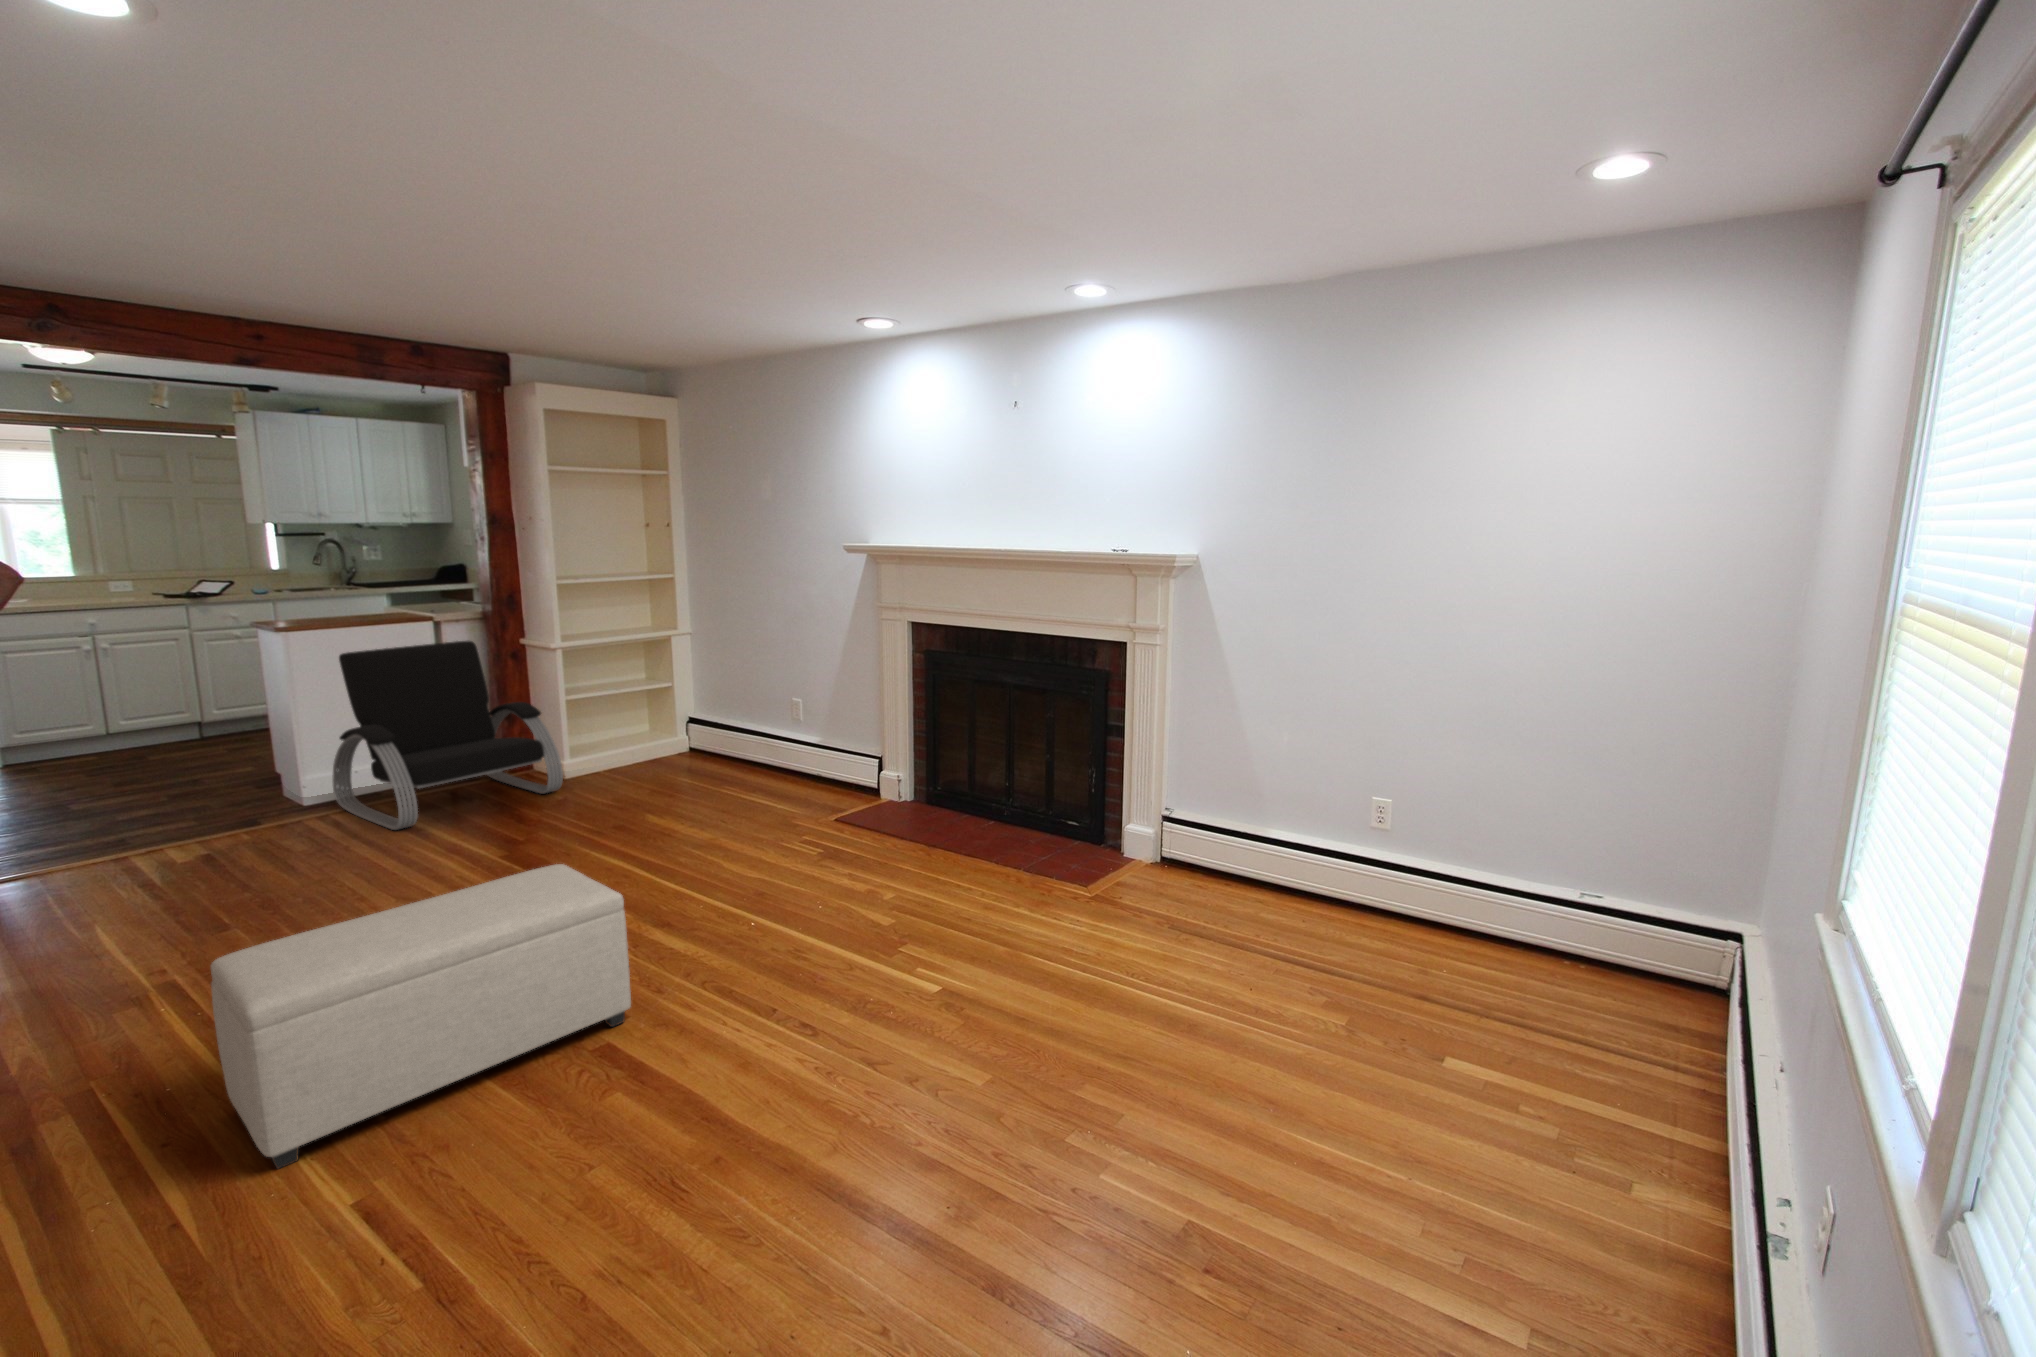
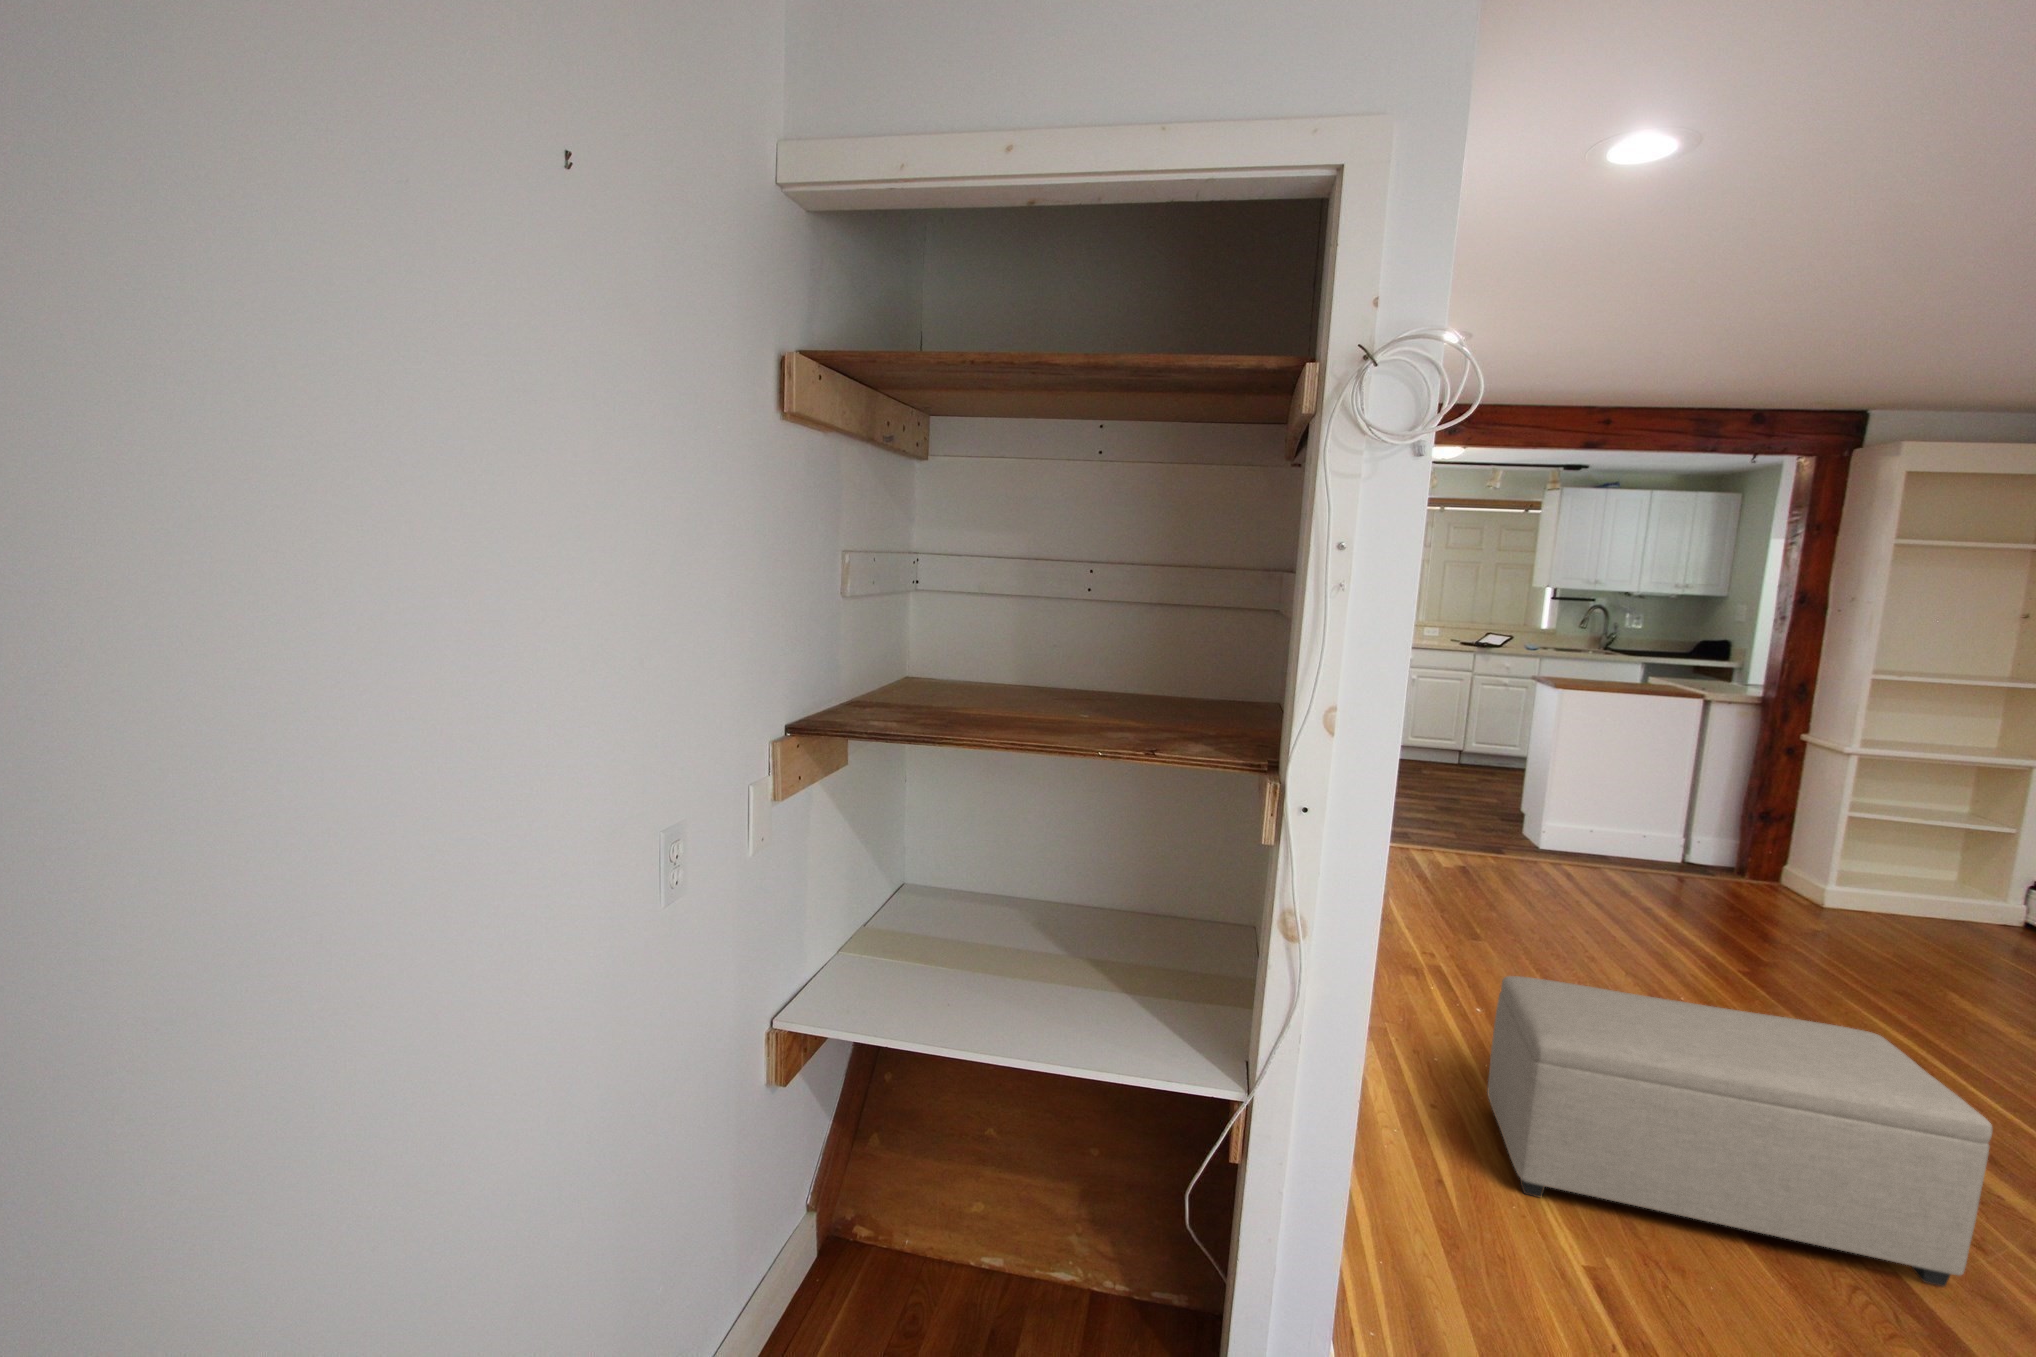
armchair: present [333,641,563,830] -> none [1567,716,1831,920]

